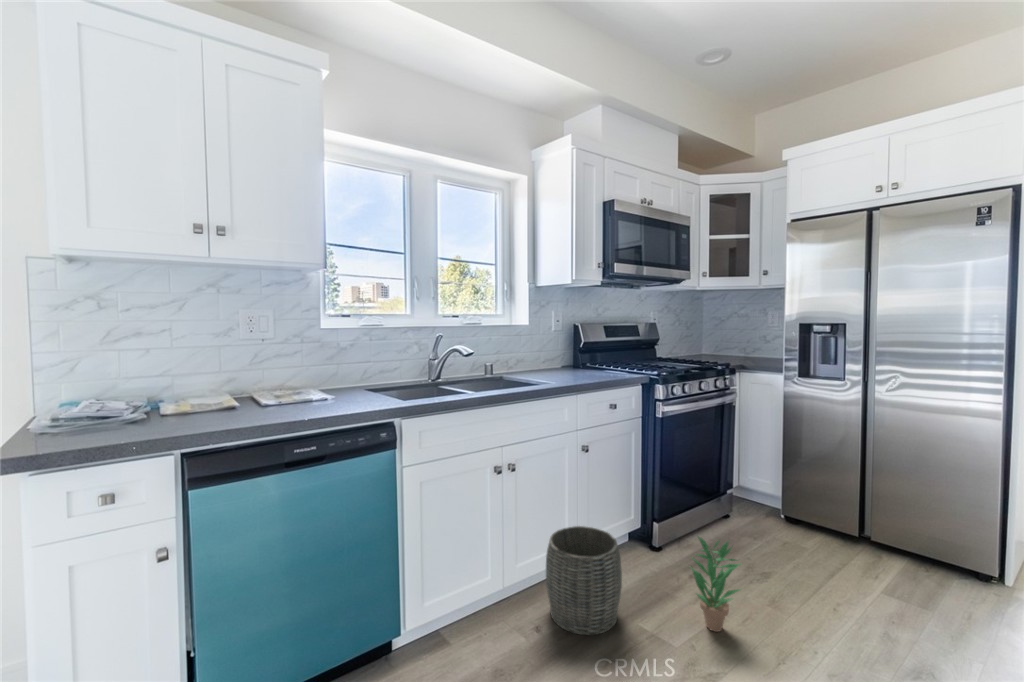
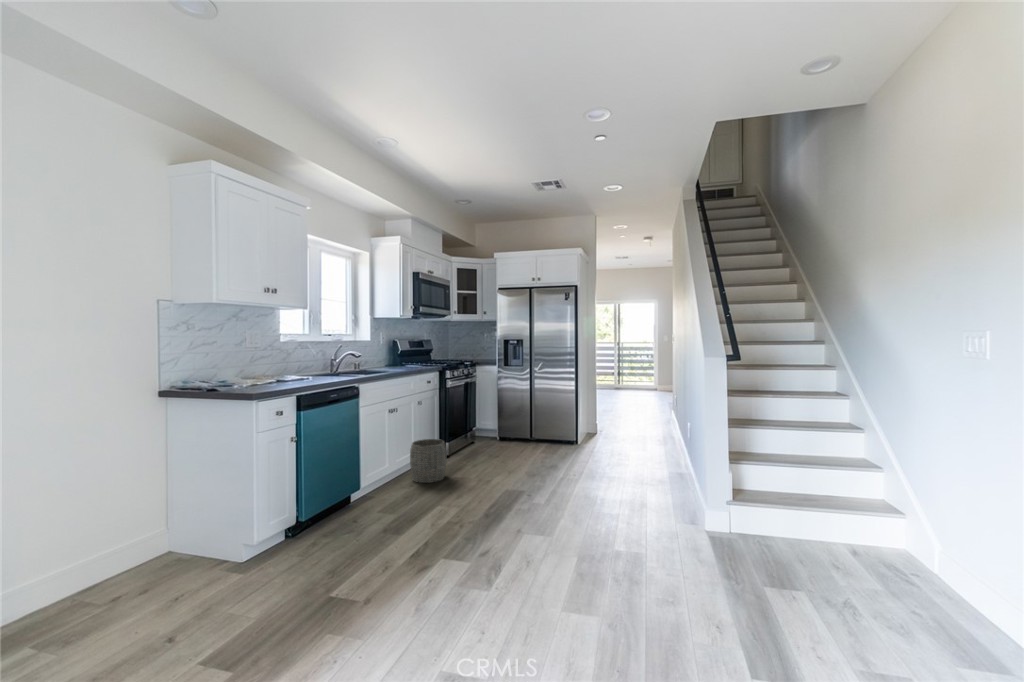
potted plant: present [691,537,741,632] -> none [472,429,495,471]

